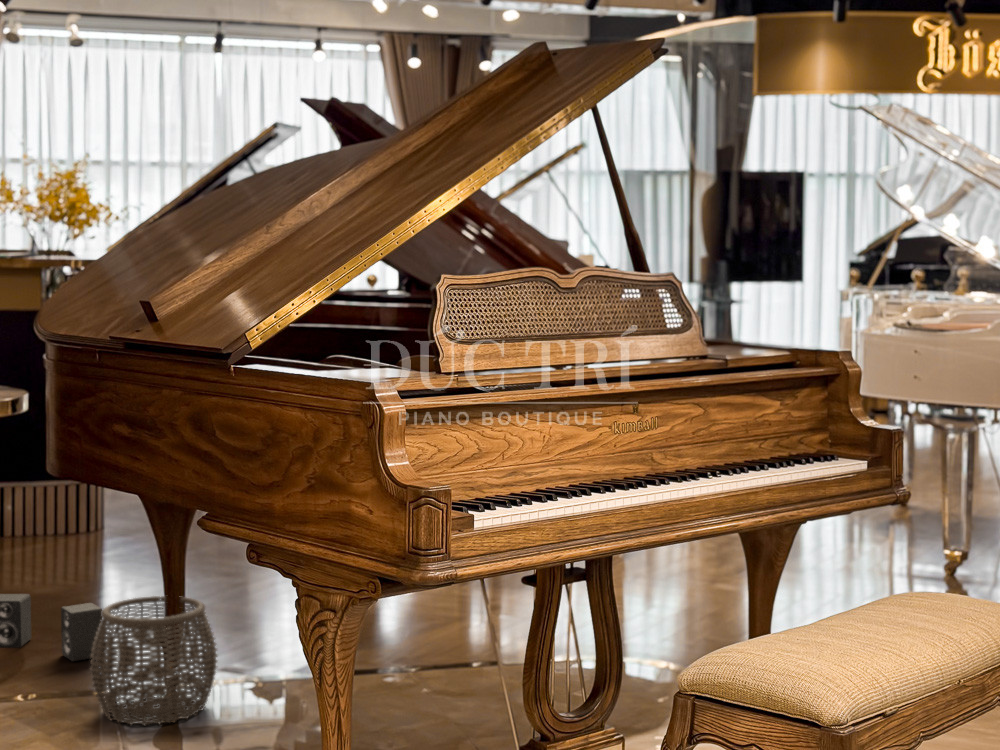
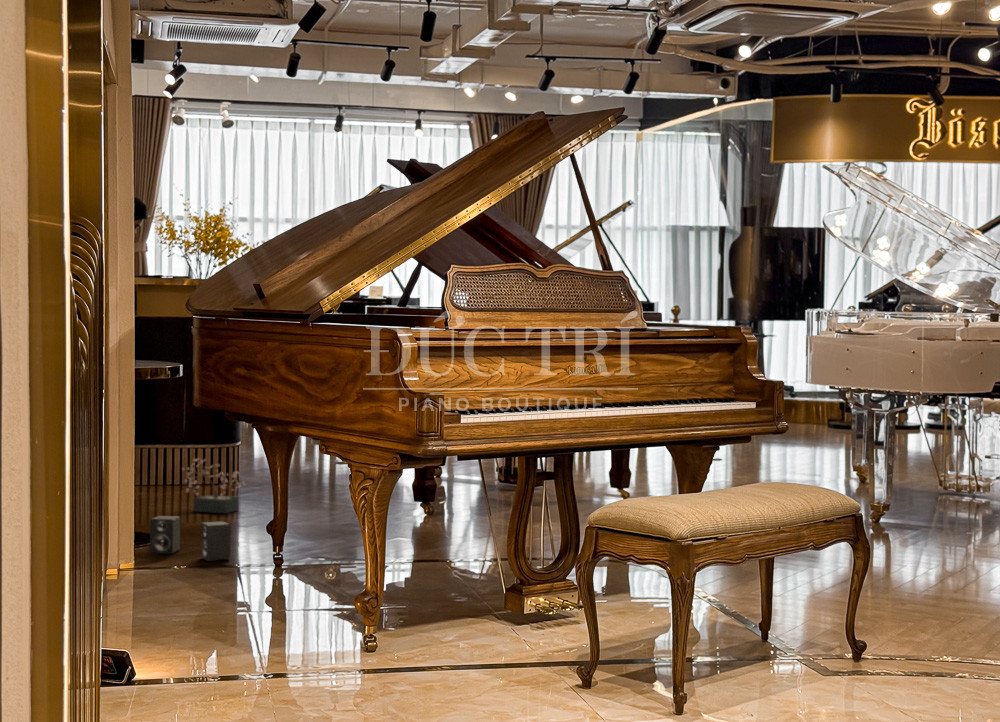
decorative plant: none [31,492,118,566] -> present [185,459,241,513]
woven basket: present [90,596,217,725] -> none [219,507,309,593]

